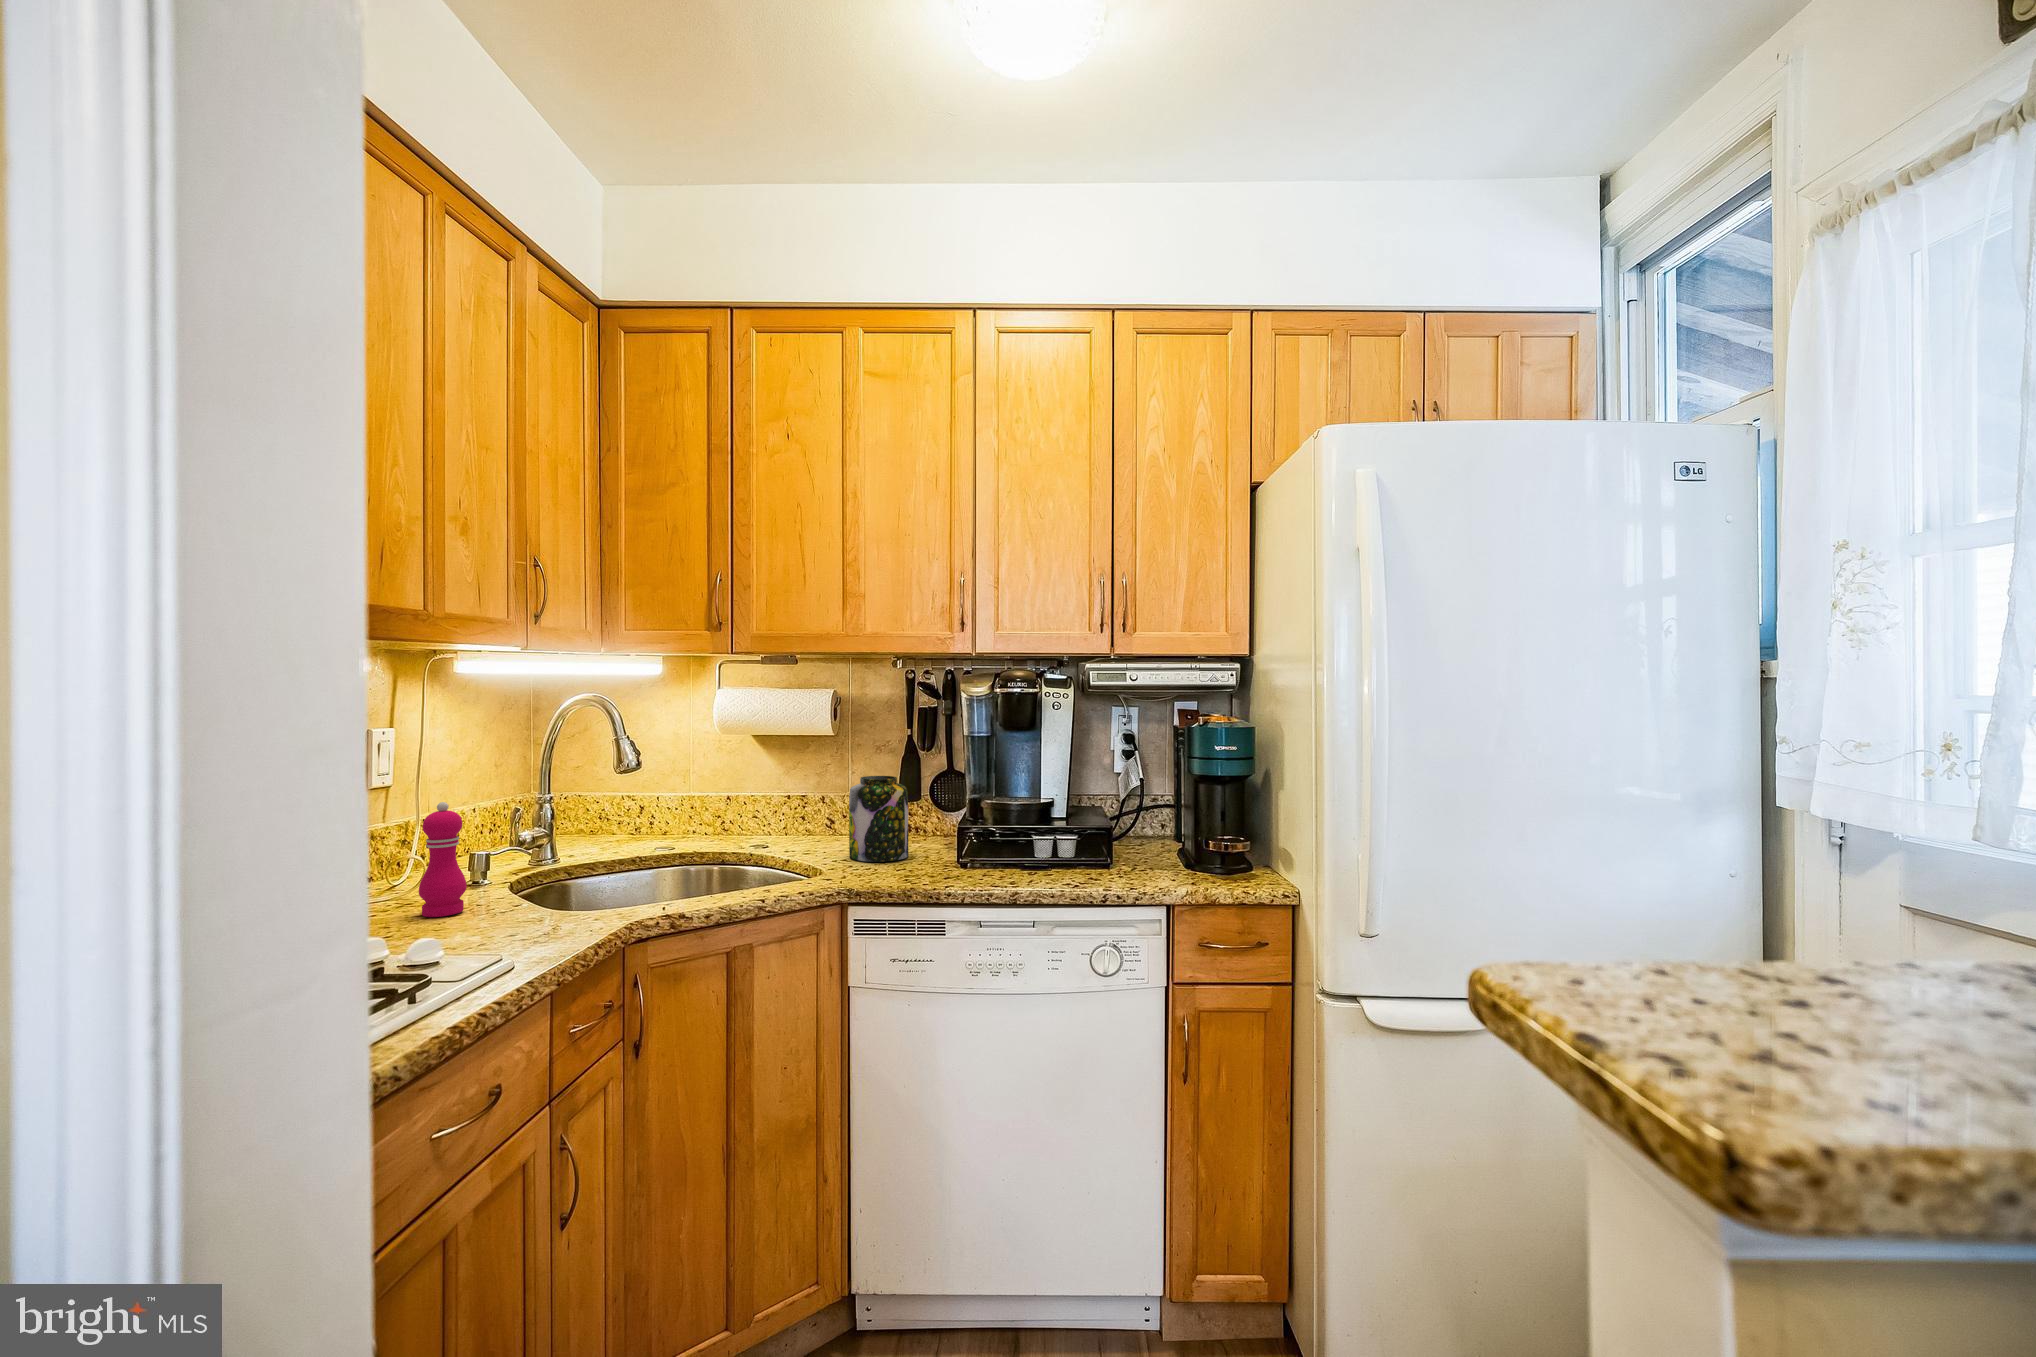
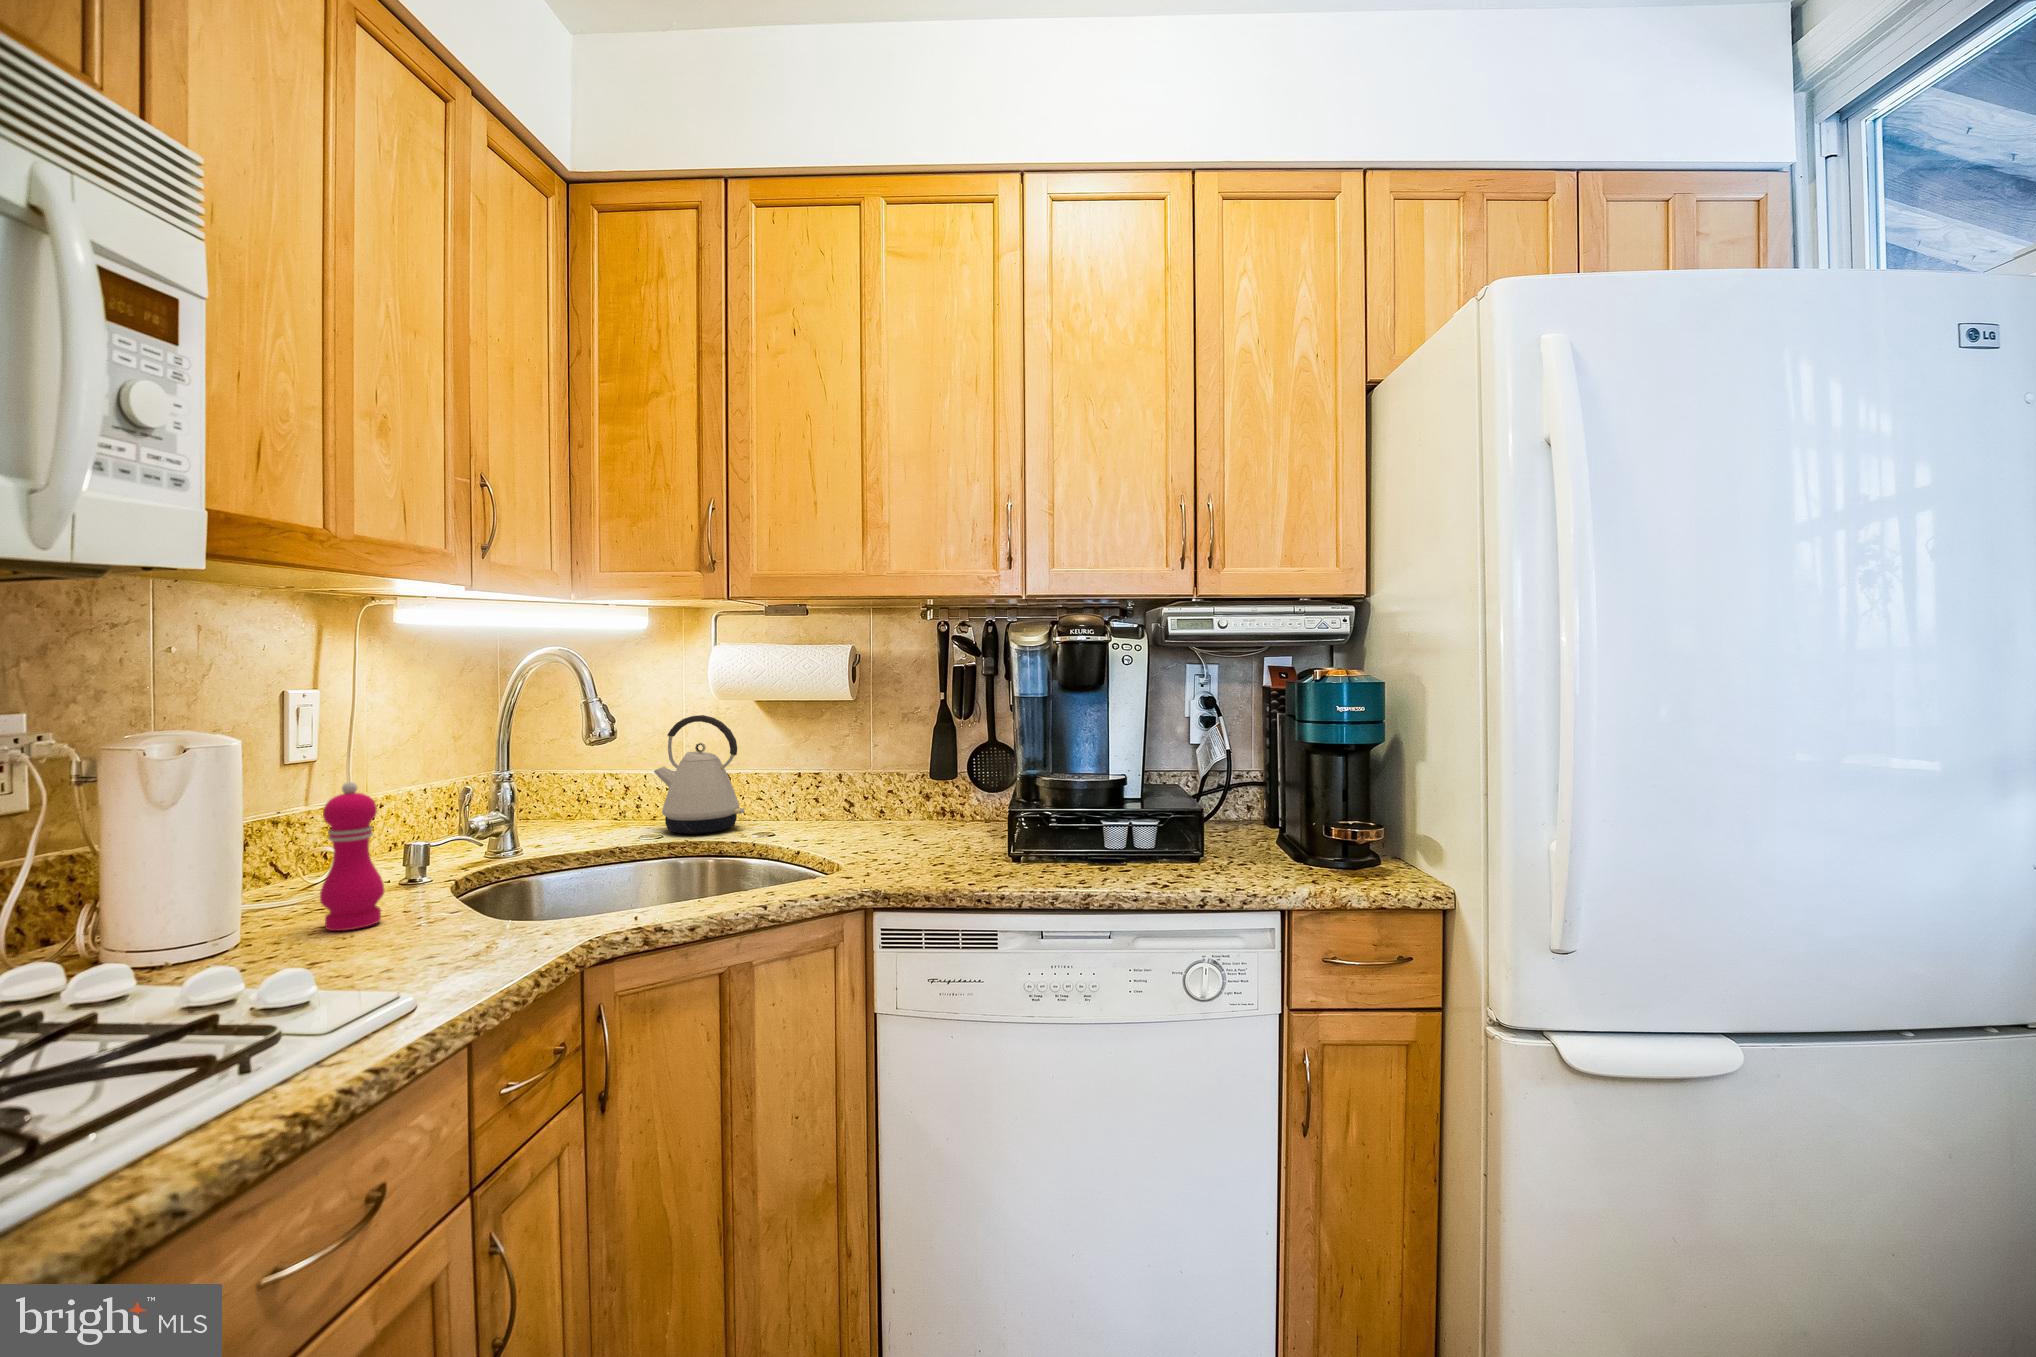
kettle: none [666,747,741,846] -> present [654,715,744,834]
jar: present [849,776,908,862] -> none [874,748,946,854]

